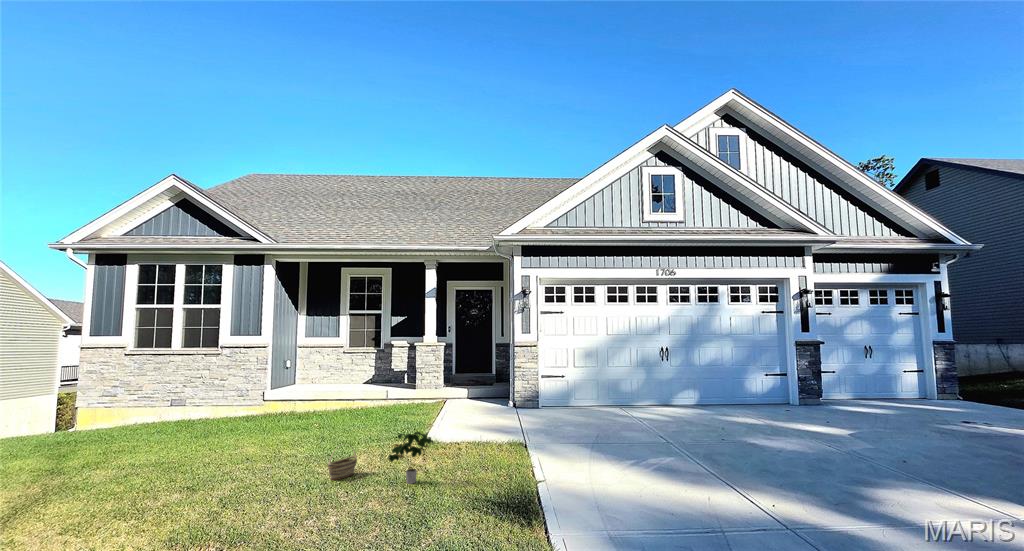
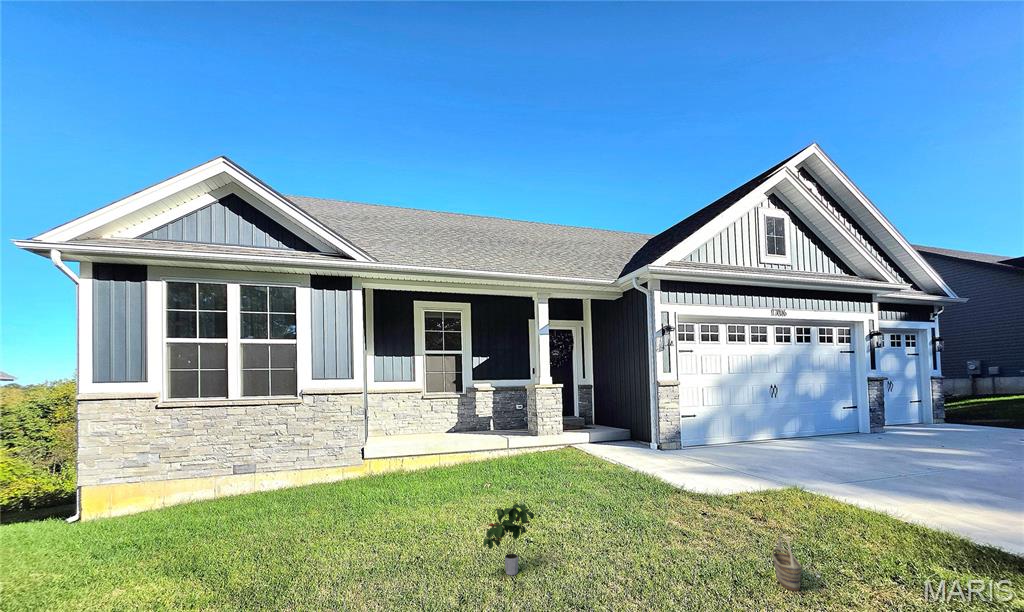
potted plant: present [388,432,433,484] -> present [483,504,534,575]

